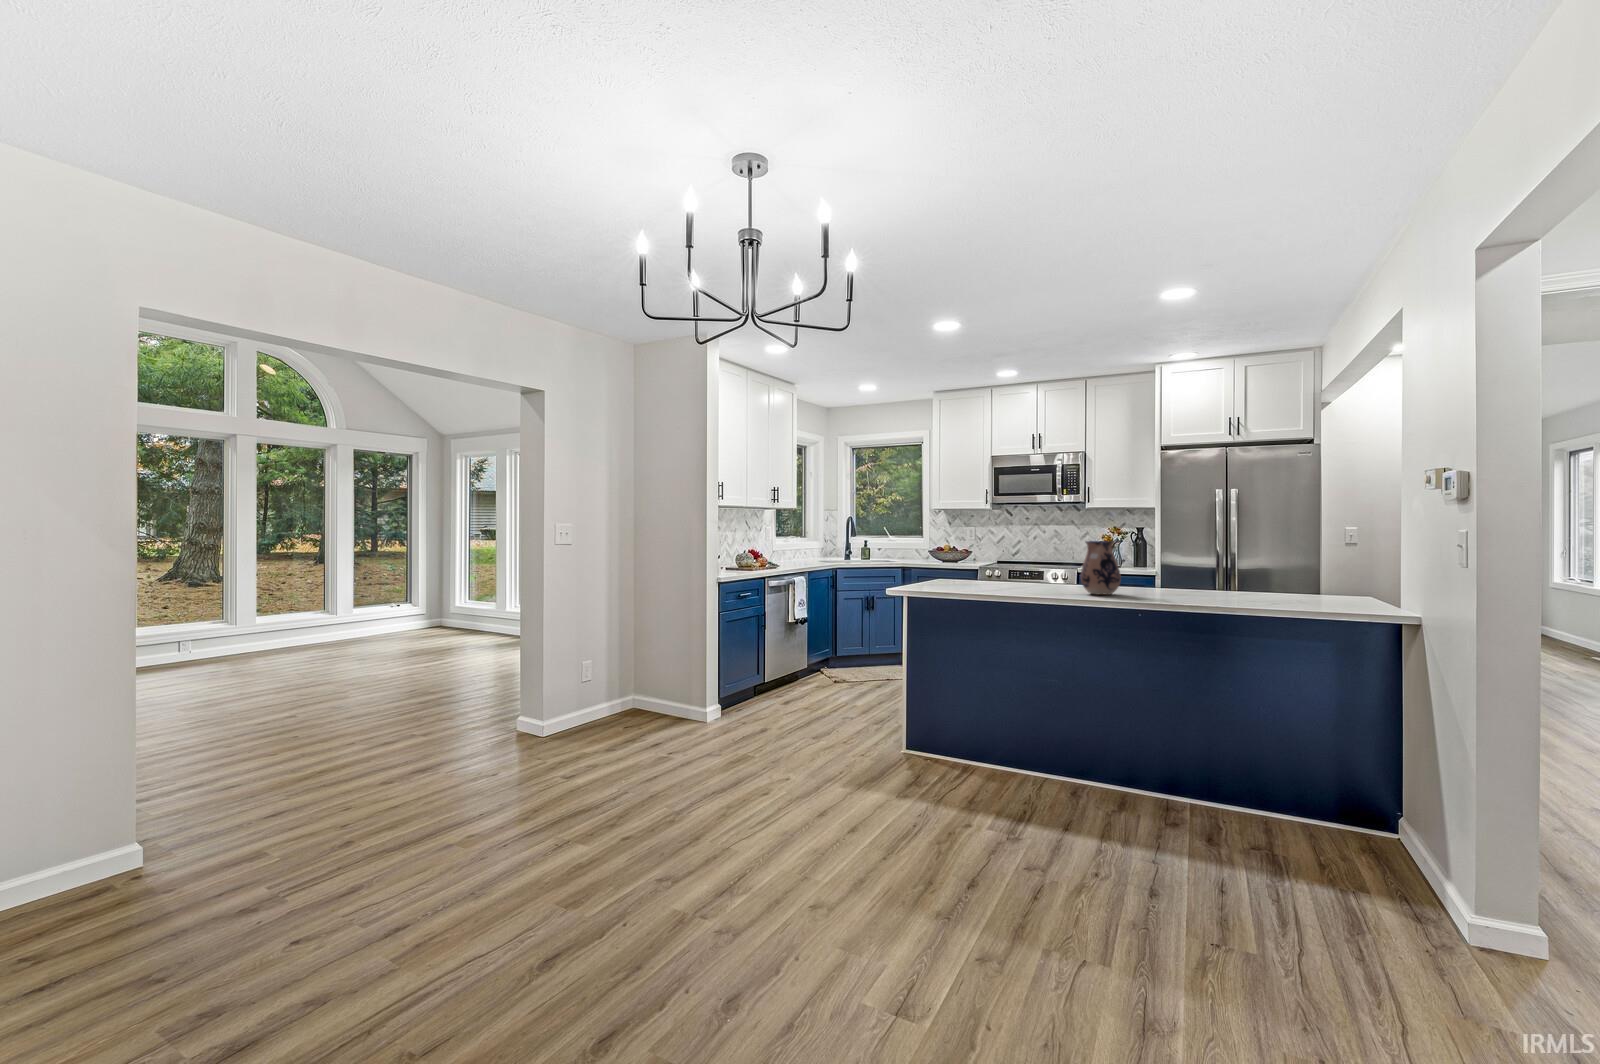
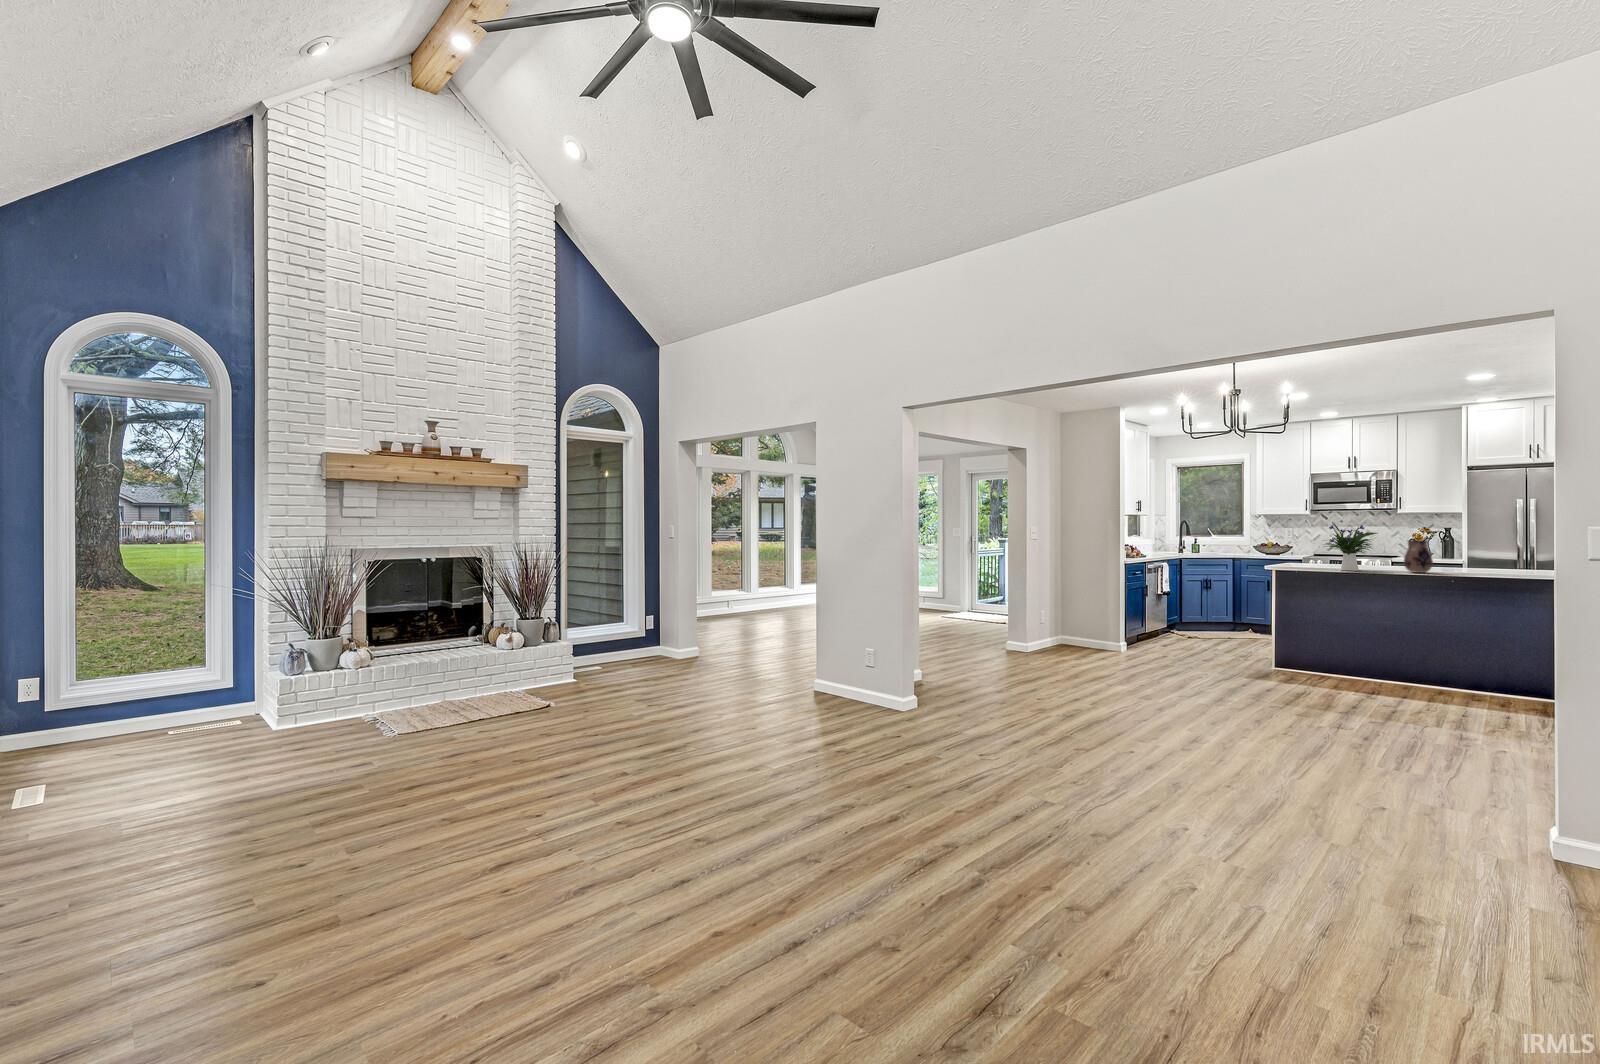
flower arrangement: none [971,511,1048,591] -> present [1326,522,1377,571]

